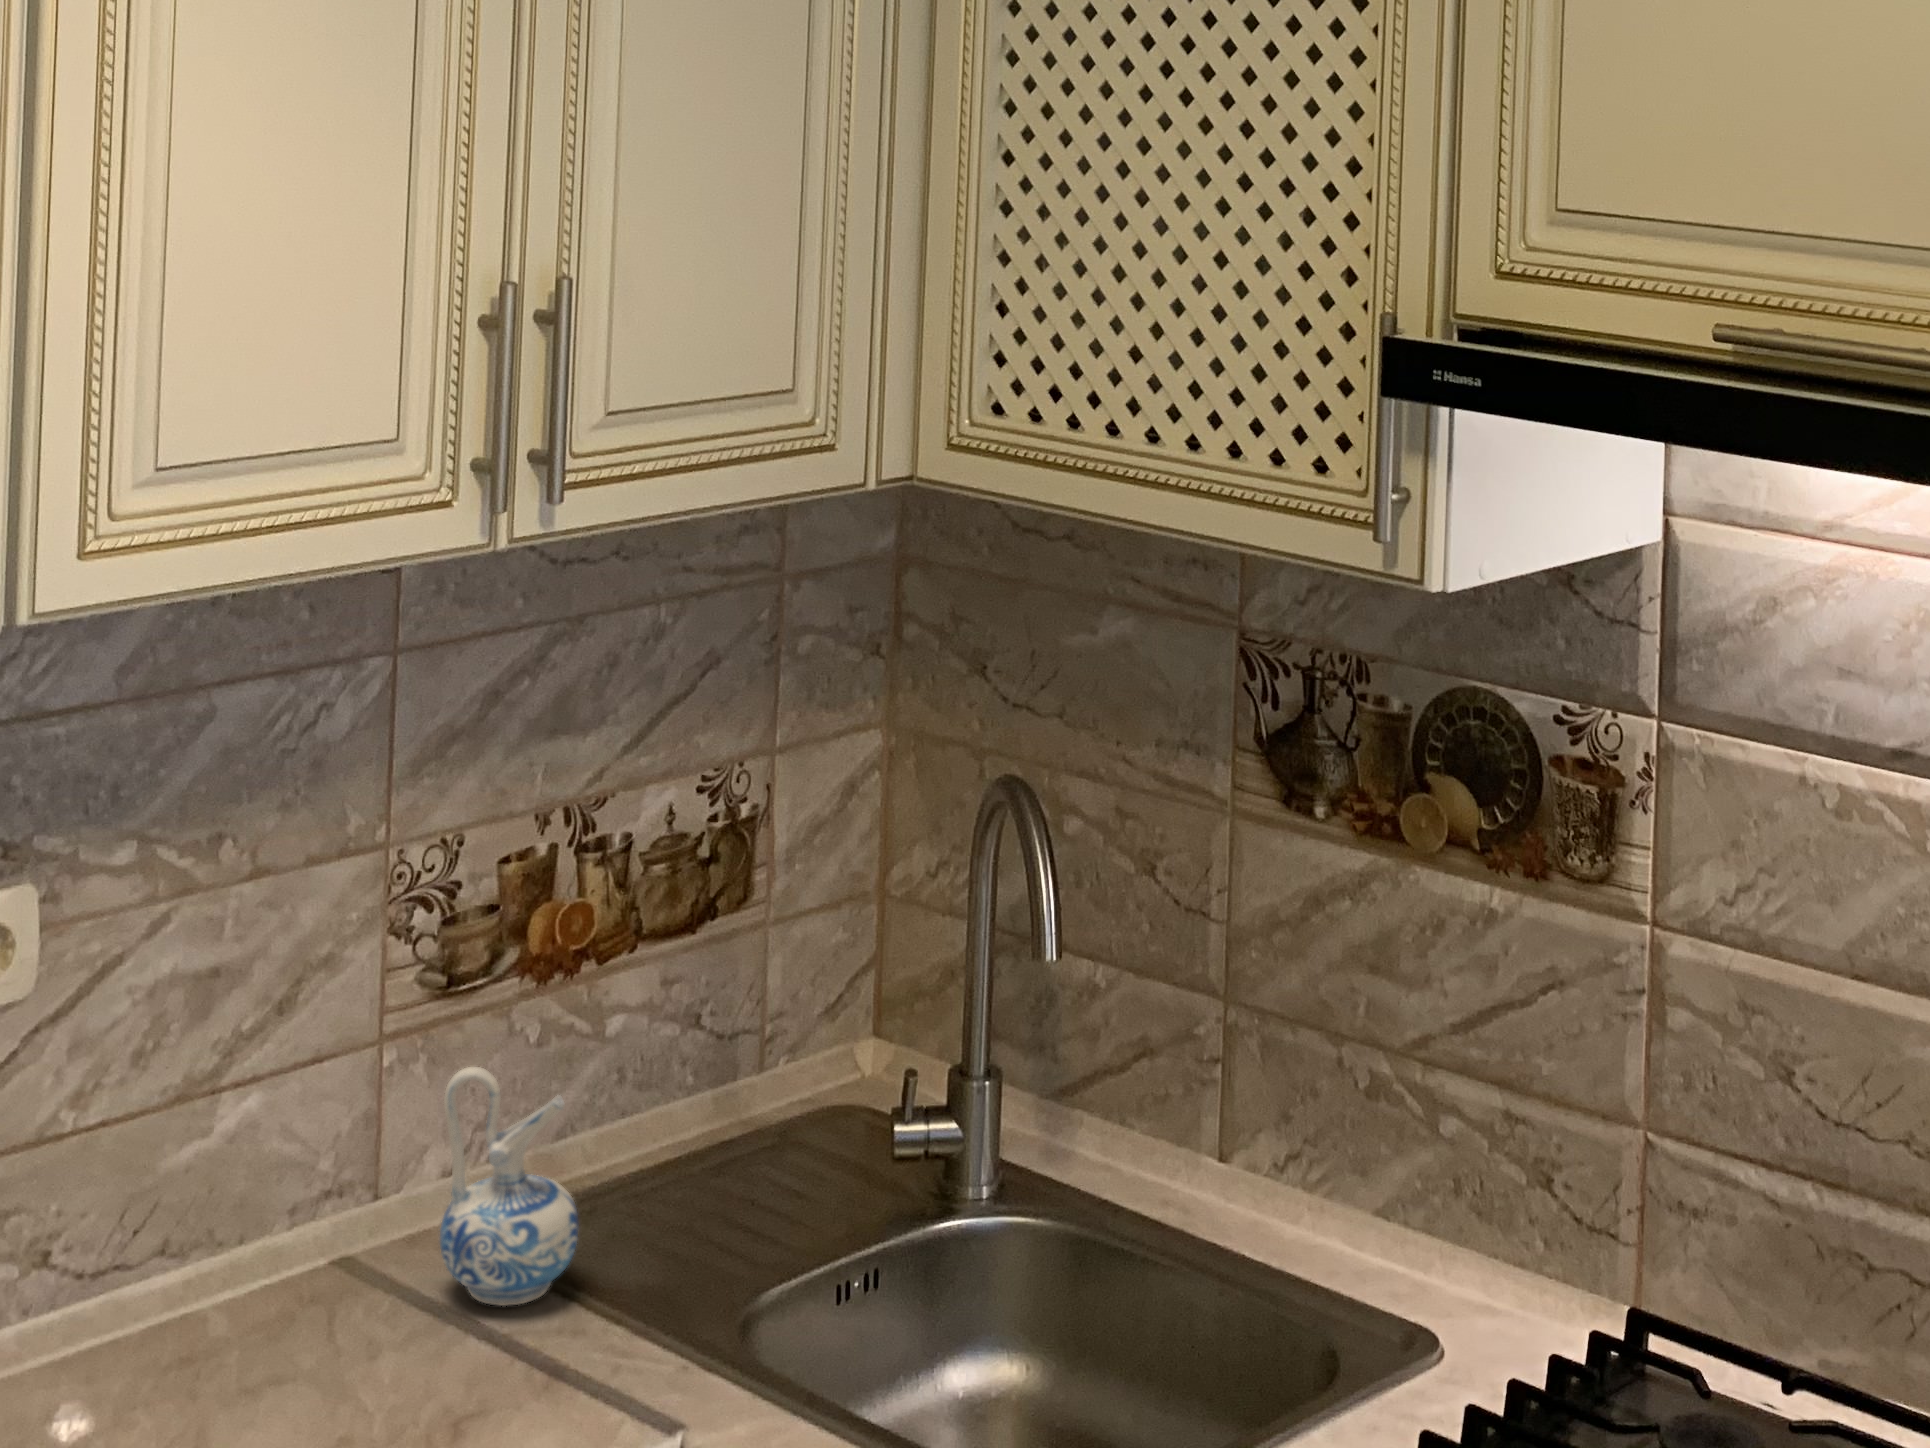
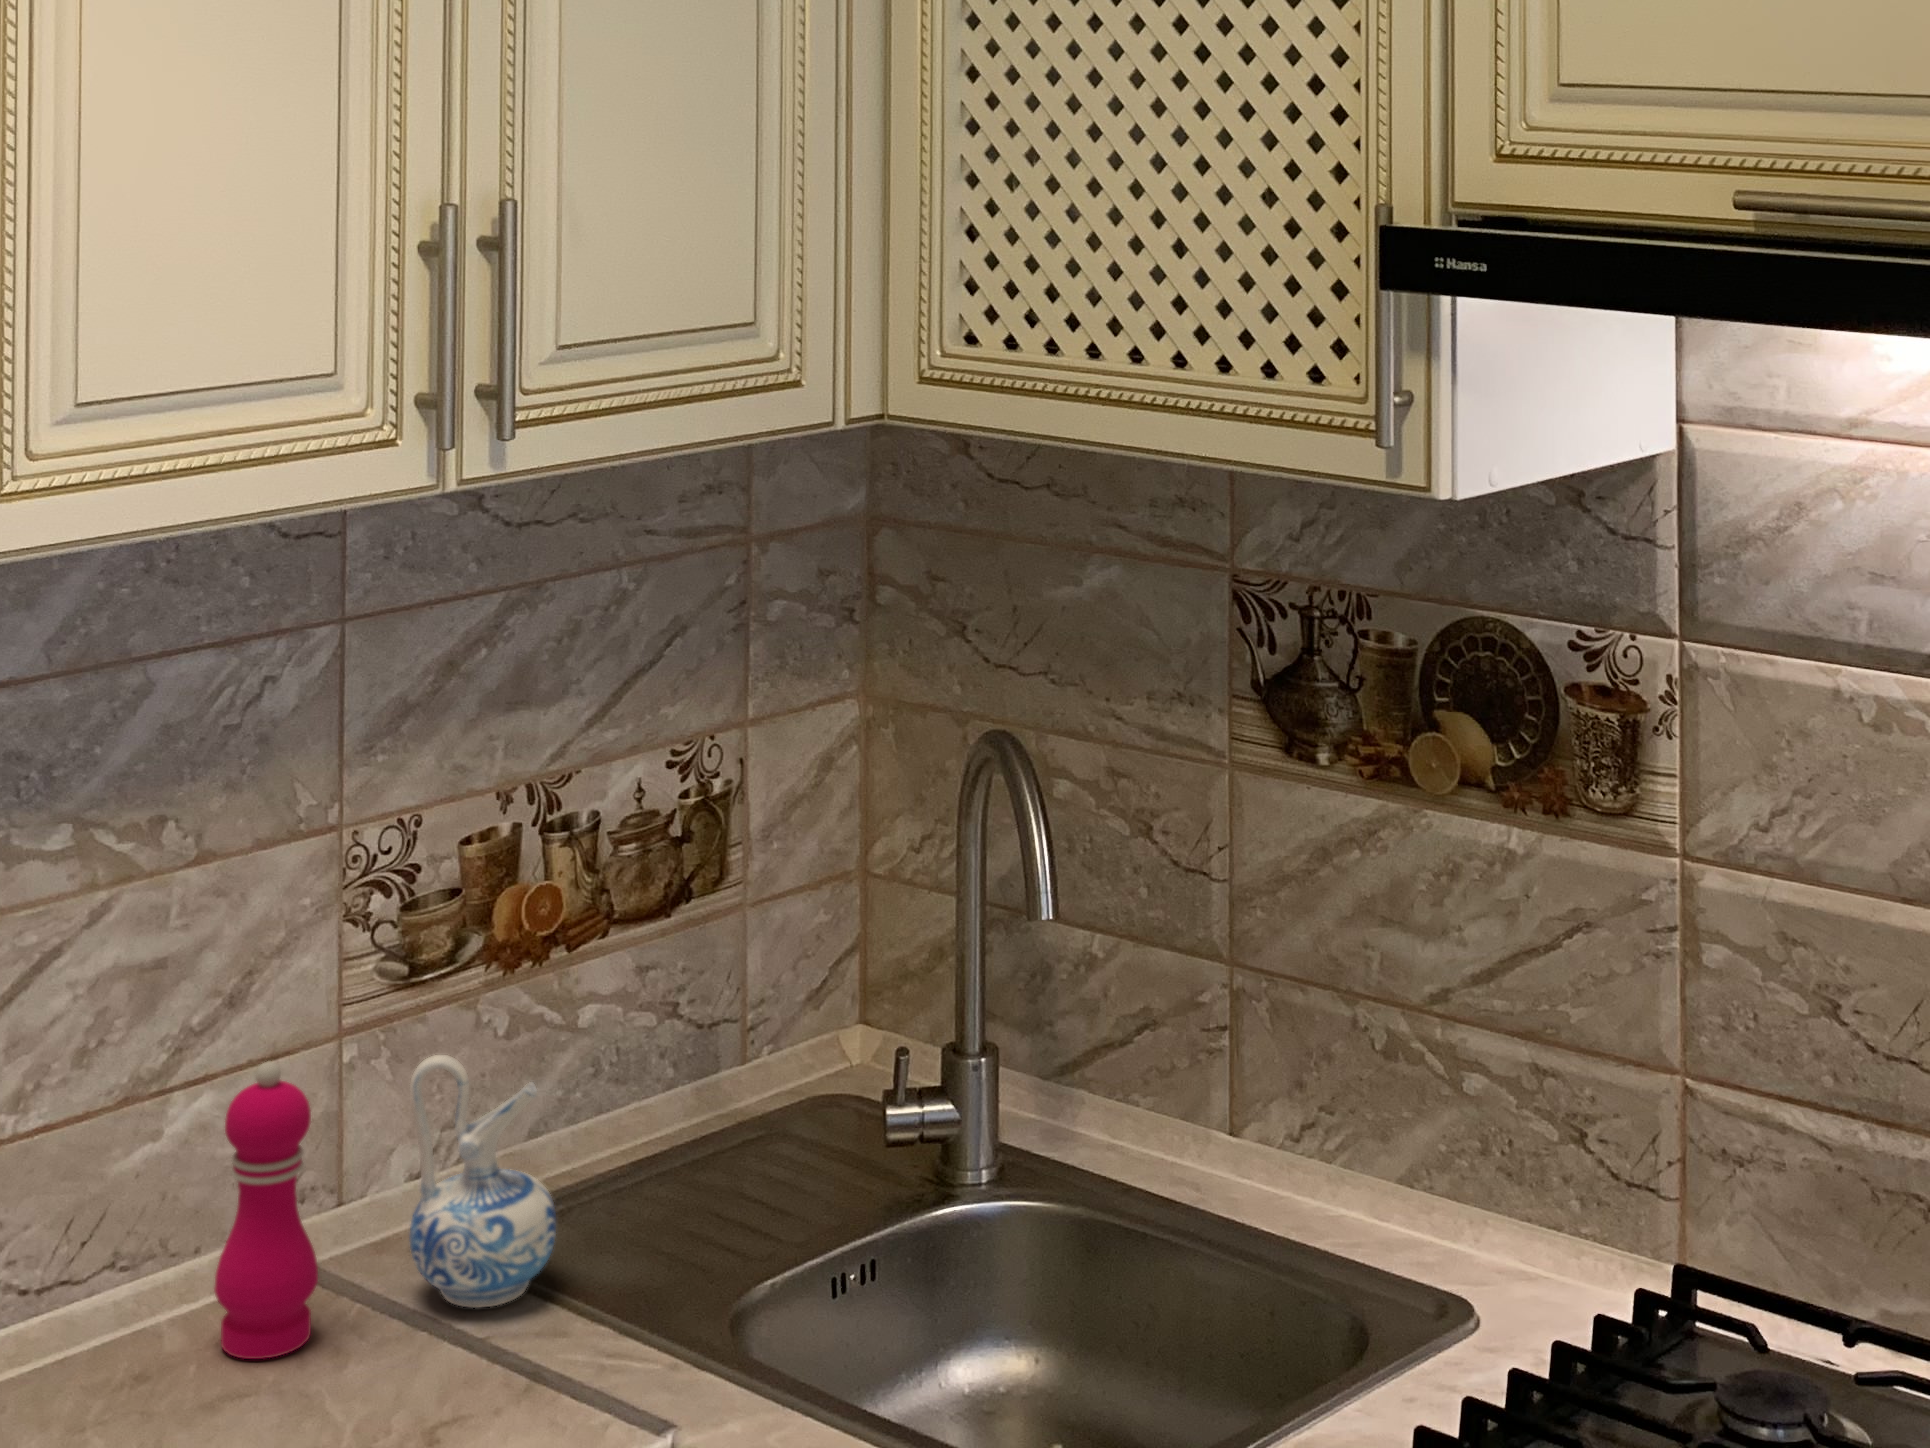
pepper mill: none [256,1070,353,1348] -> present [214,1062,318,1359]

